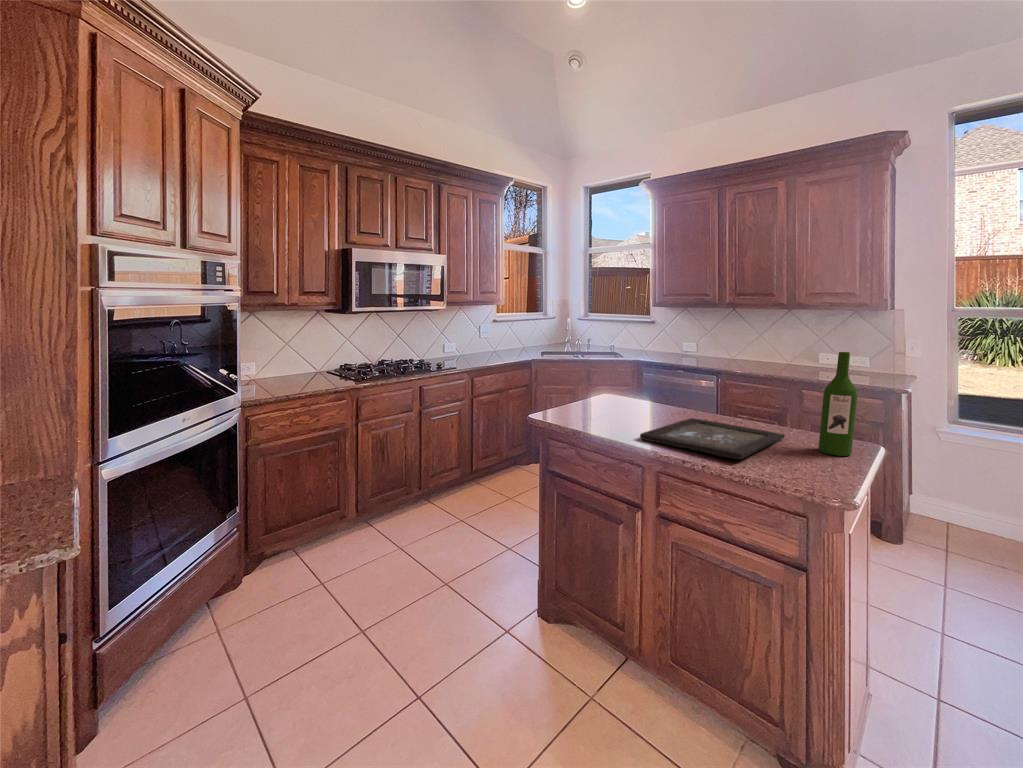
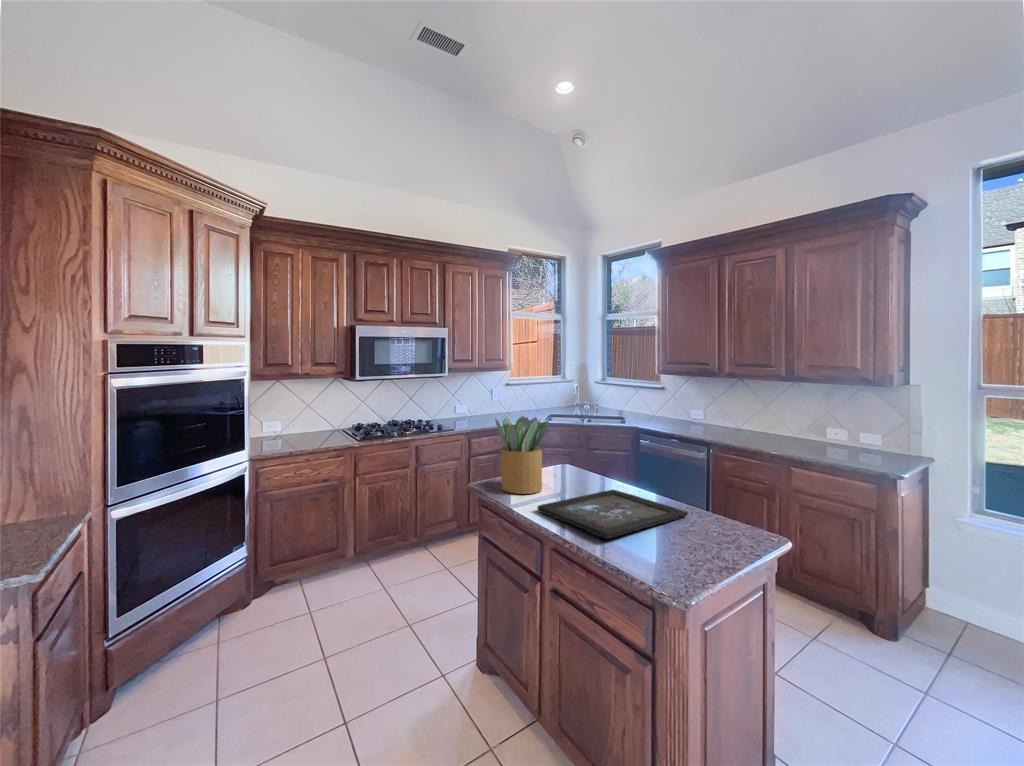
potted plant: none [571,345,629,425] -> present [495,416,549,494]
wine bottle: present [819,352,857,456] -> none [711,429,743,540]

